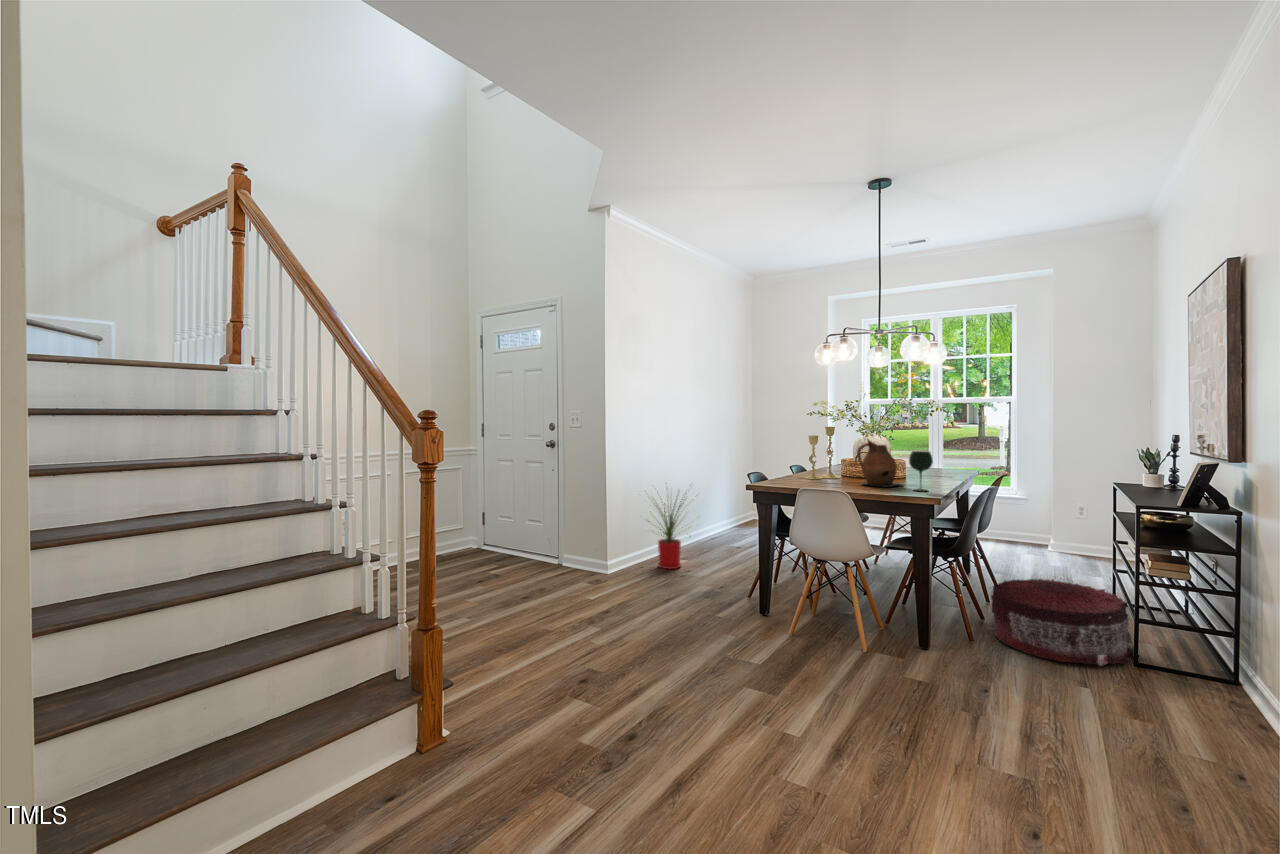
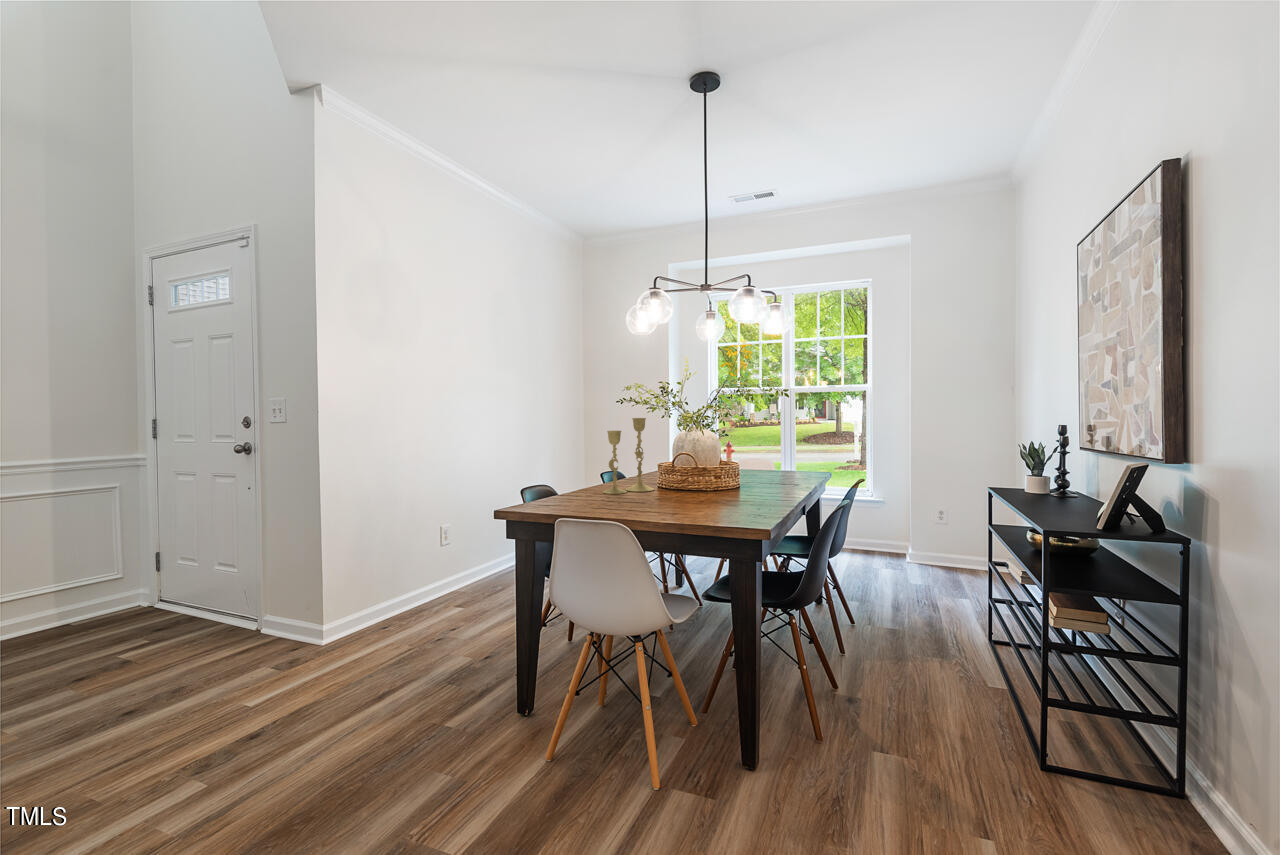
ceramic pitcher: present [857,439,902,487] -> none [665,435,731,508]
wine glass: present [909,451,933,491] -> none [732,452,765,514]
house plant: present [648,496,685,569] -> none [377,498,476,627]
pouf: present [991,579,1134,666] -> none [847,630,1044,785]

